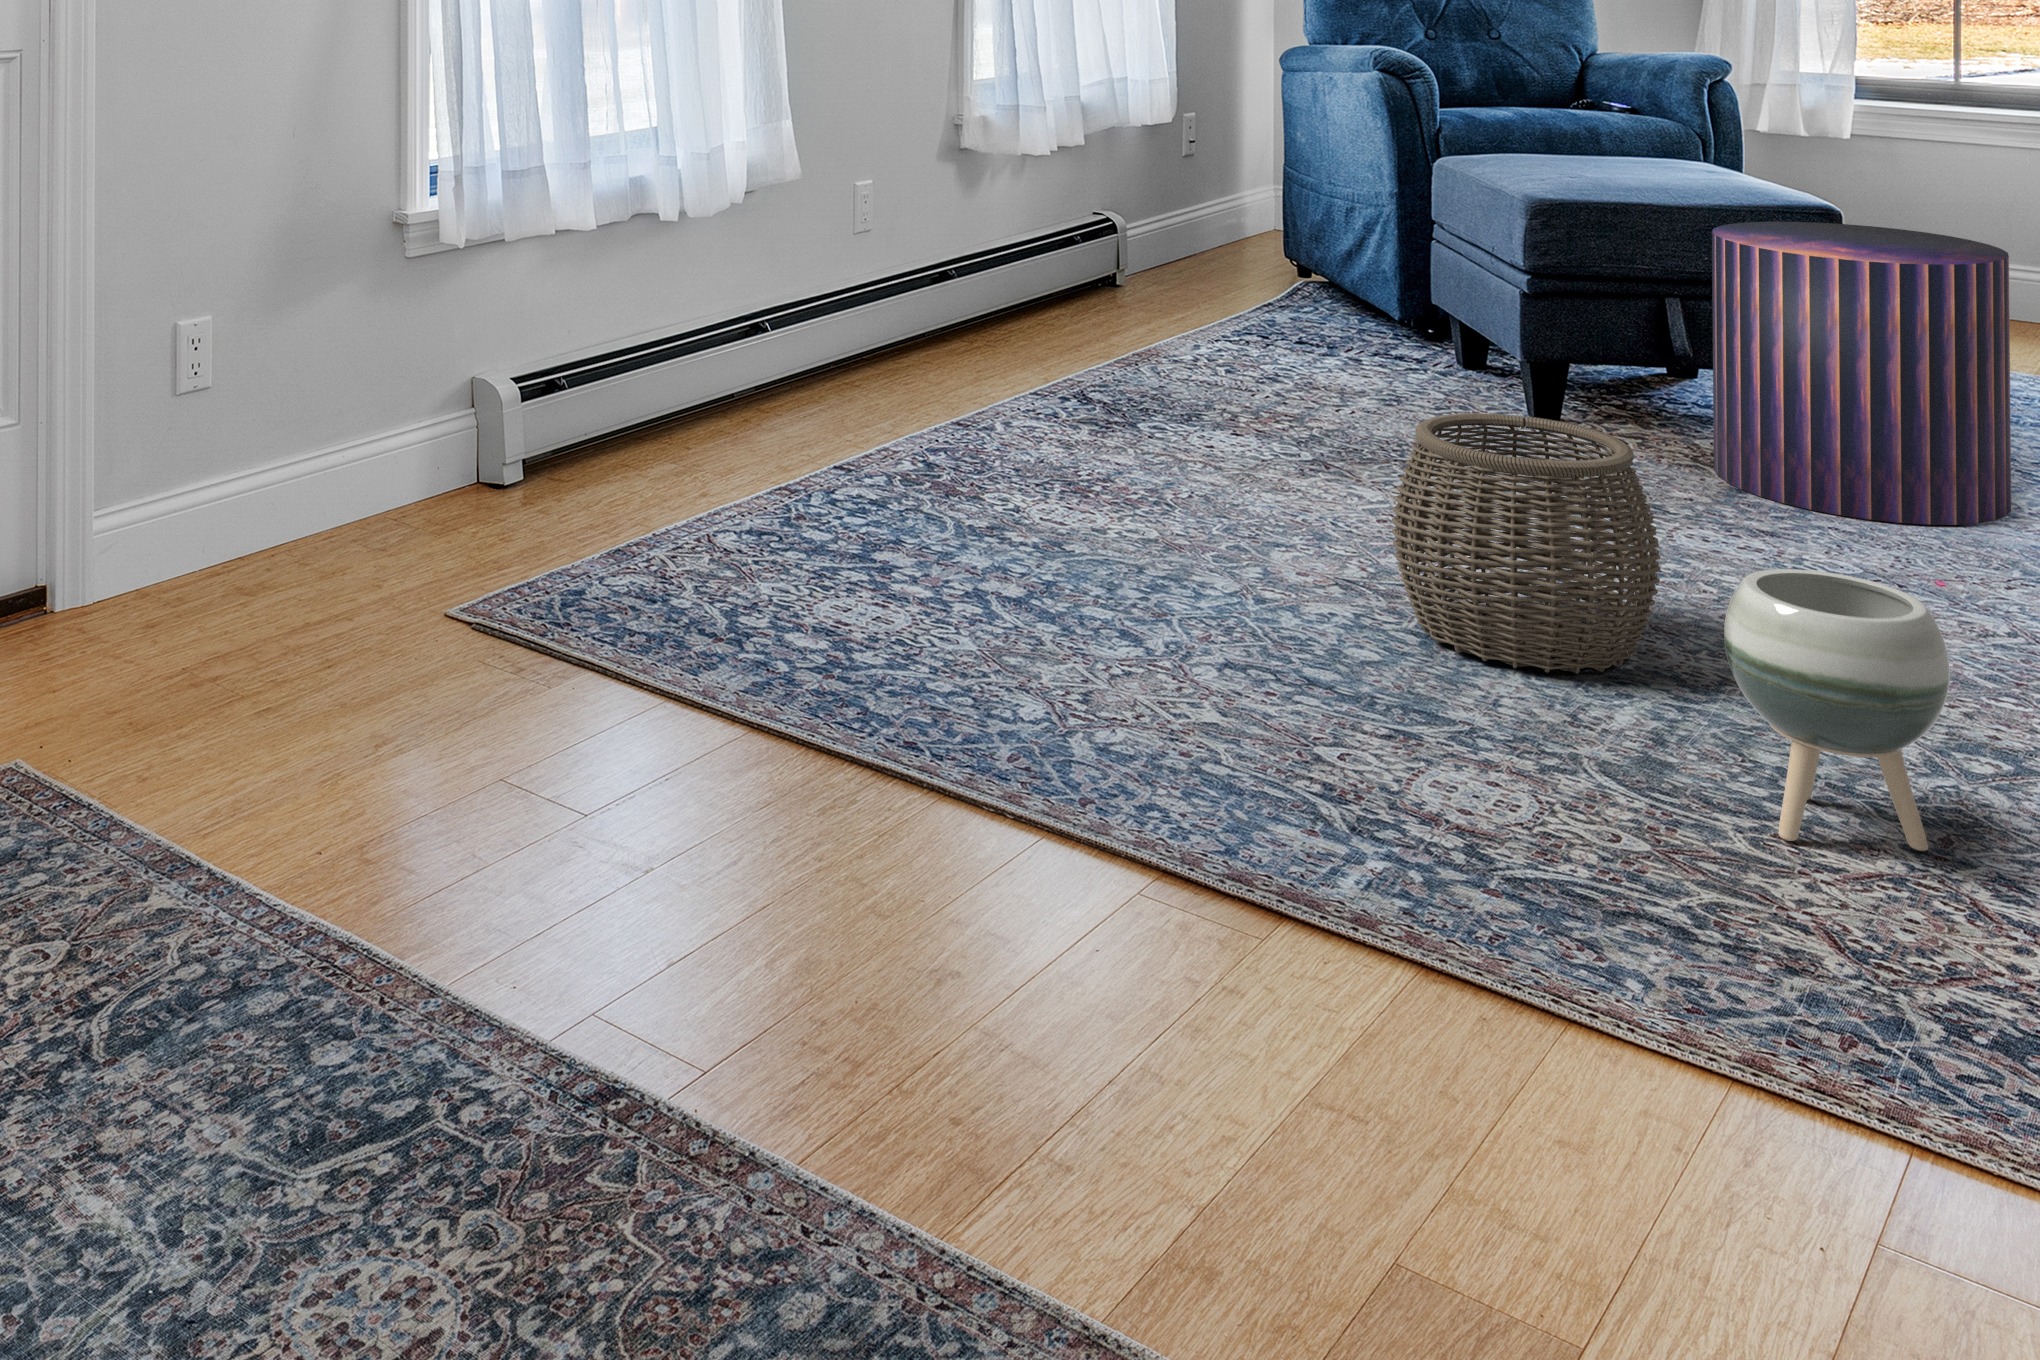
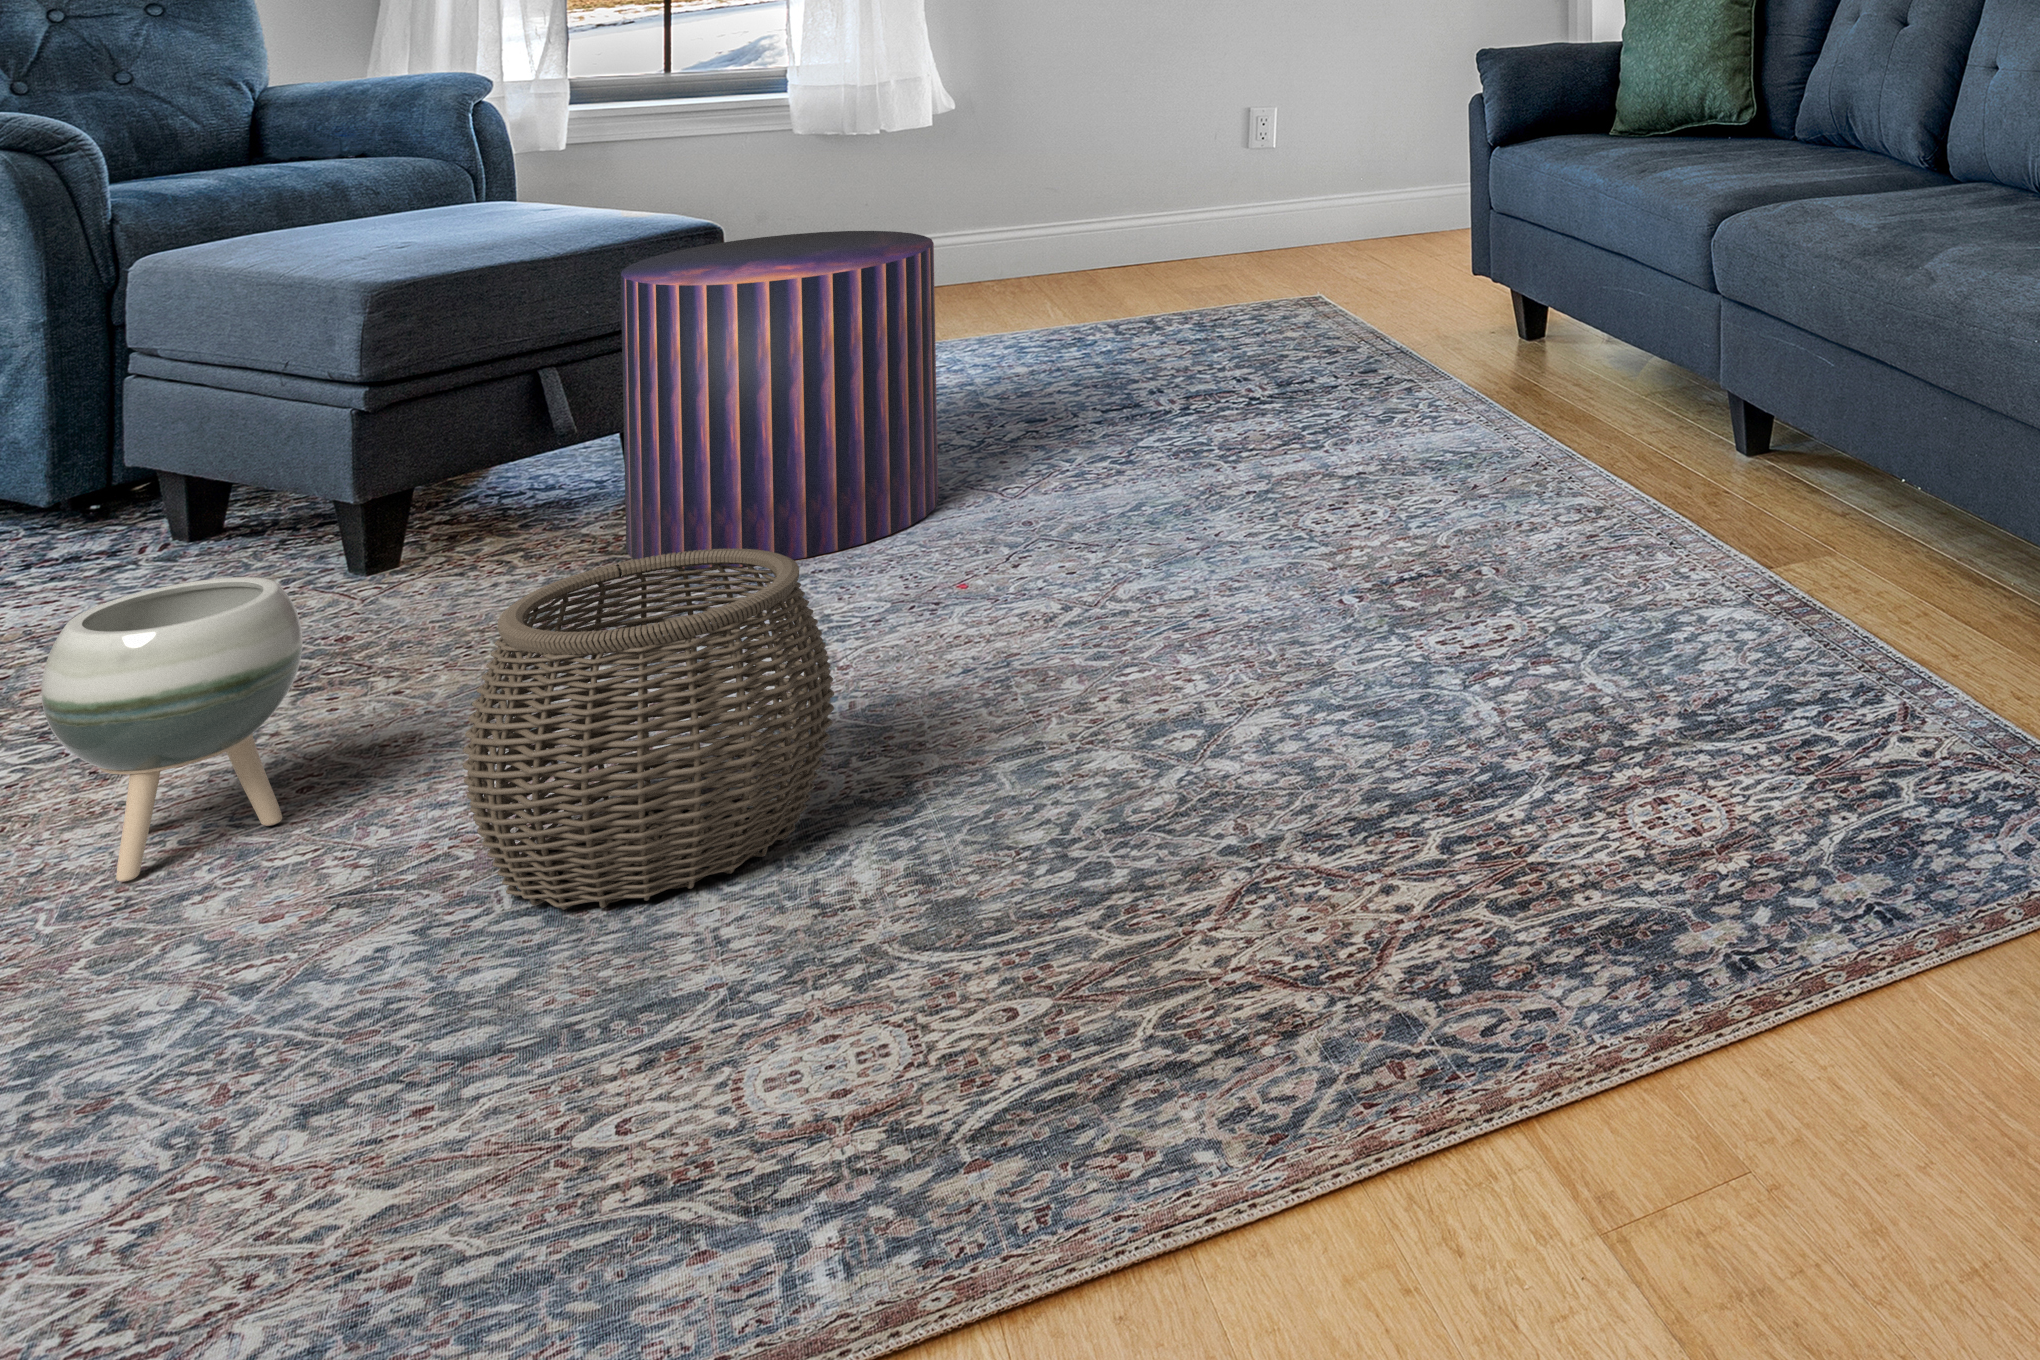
planter: present [1724,569,1950,851] -> present [42,577,303,882]

